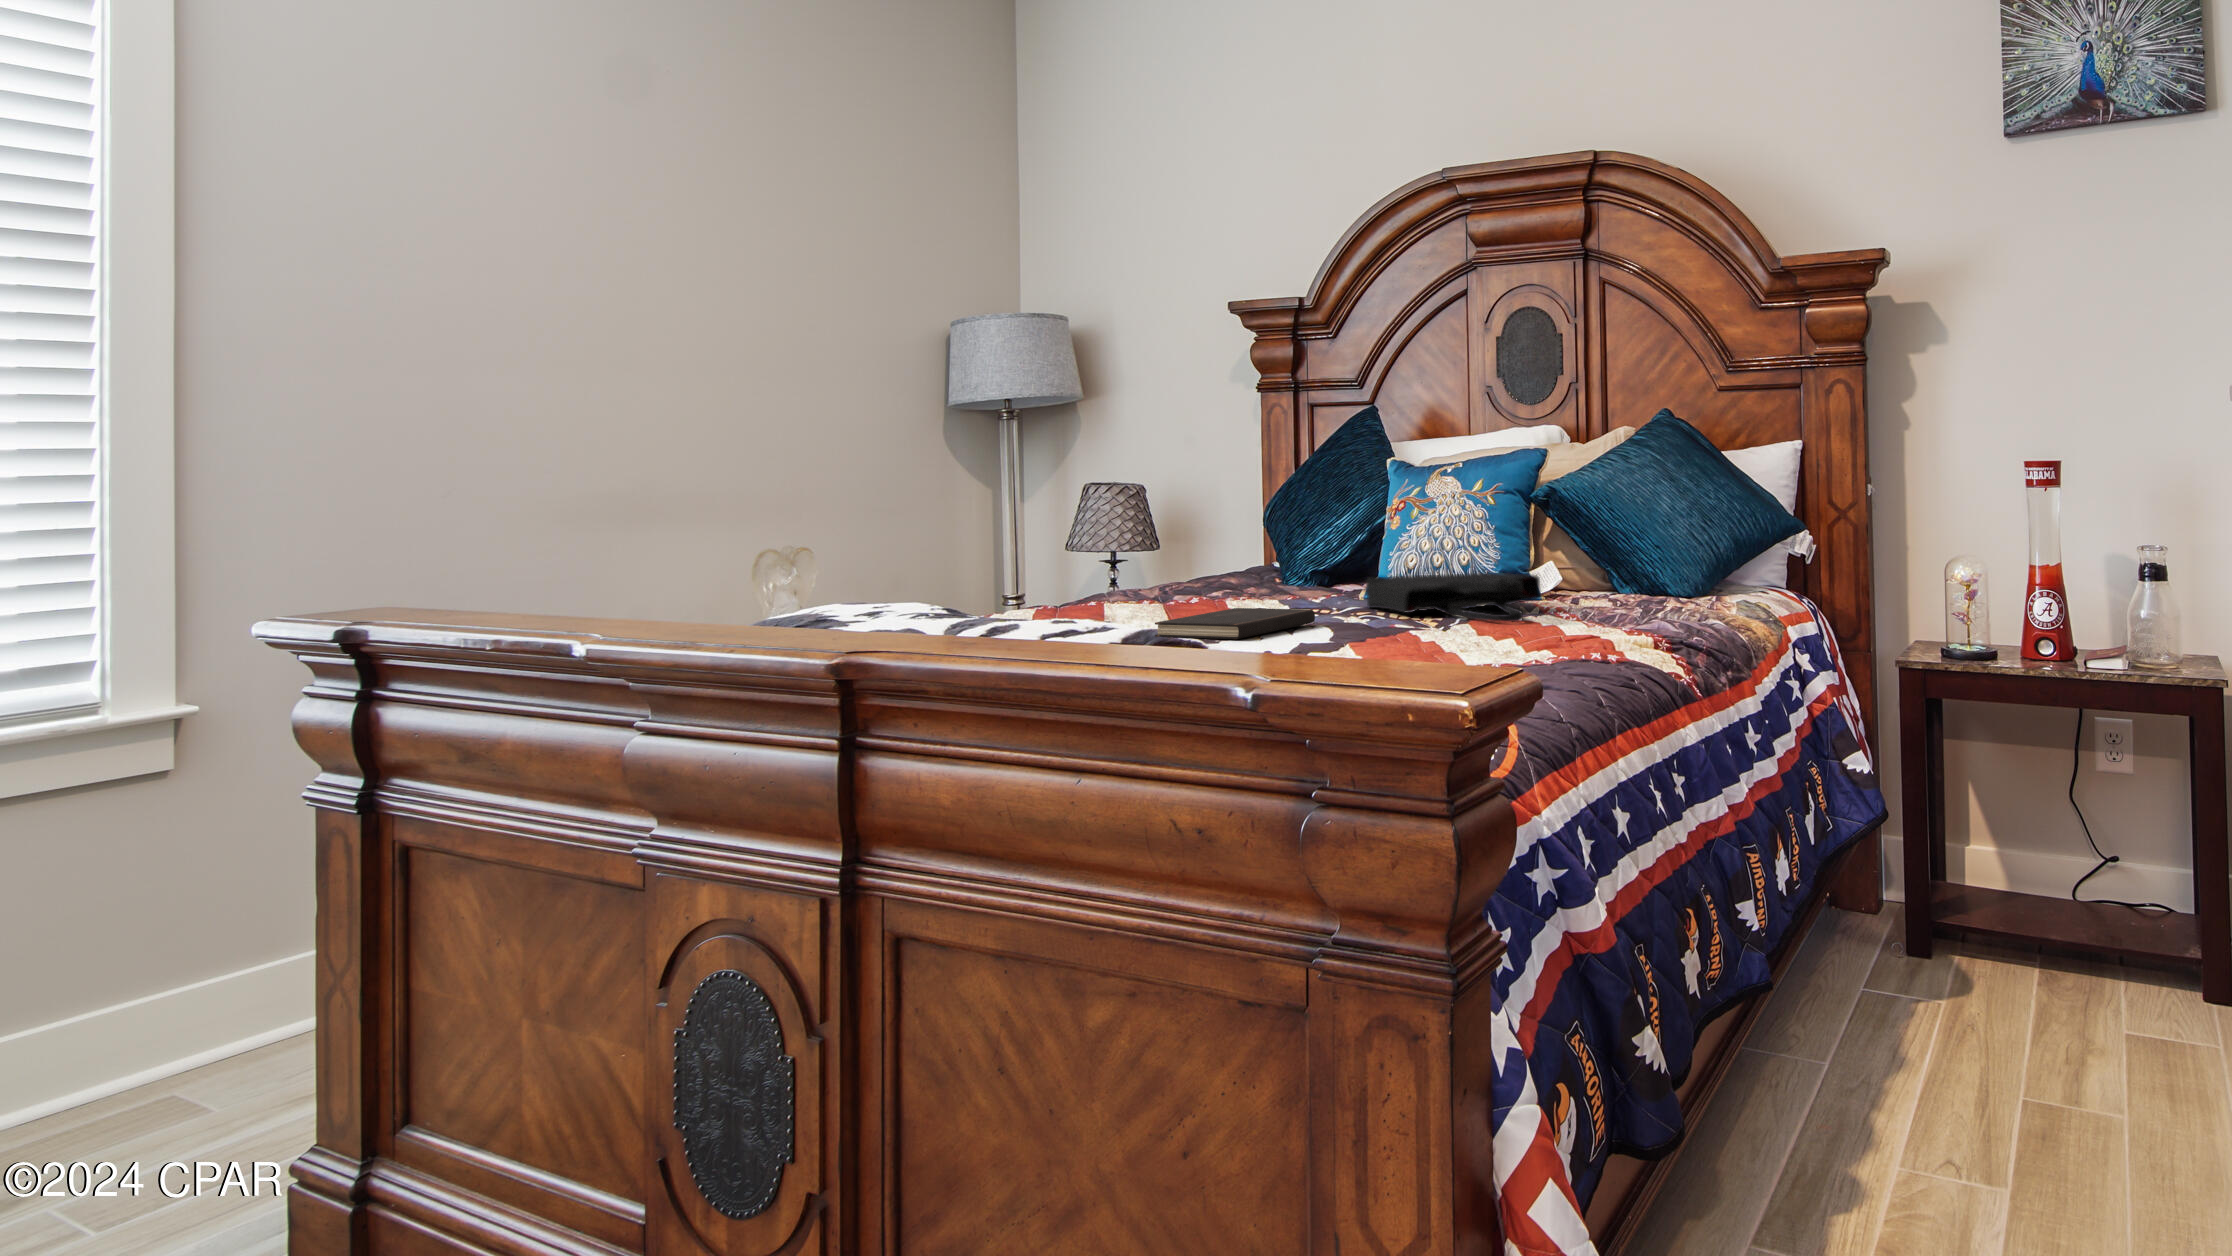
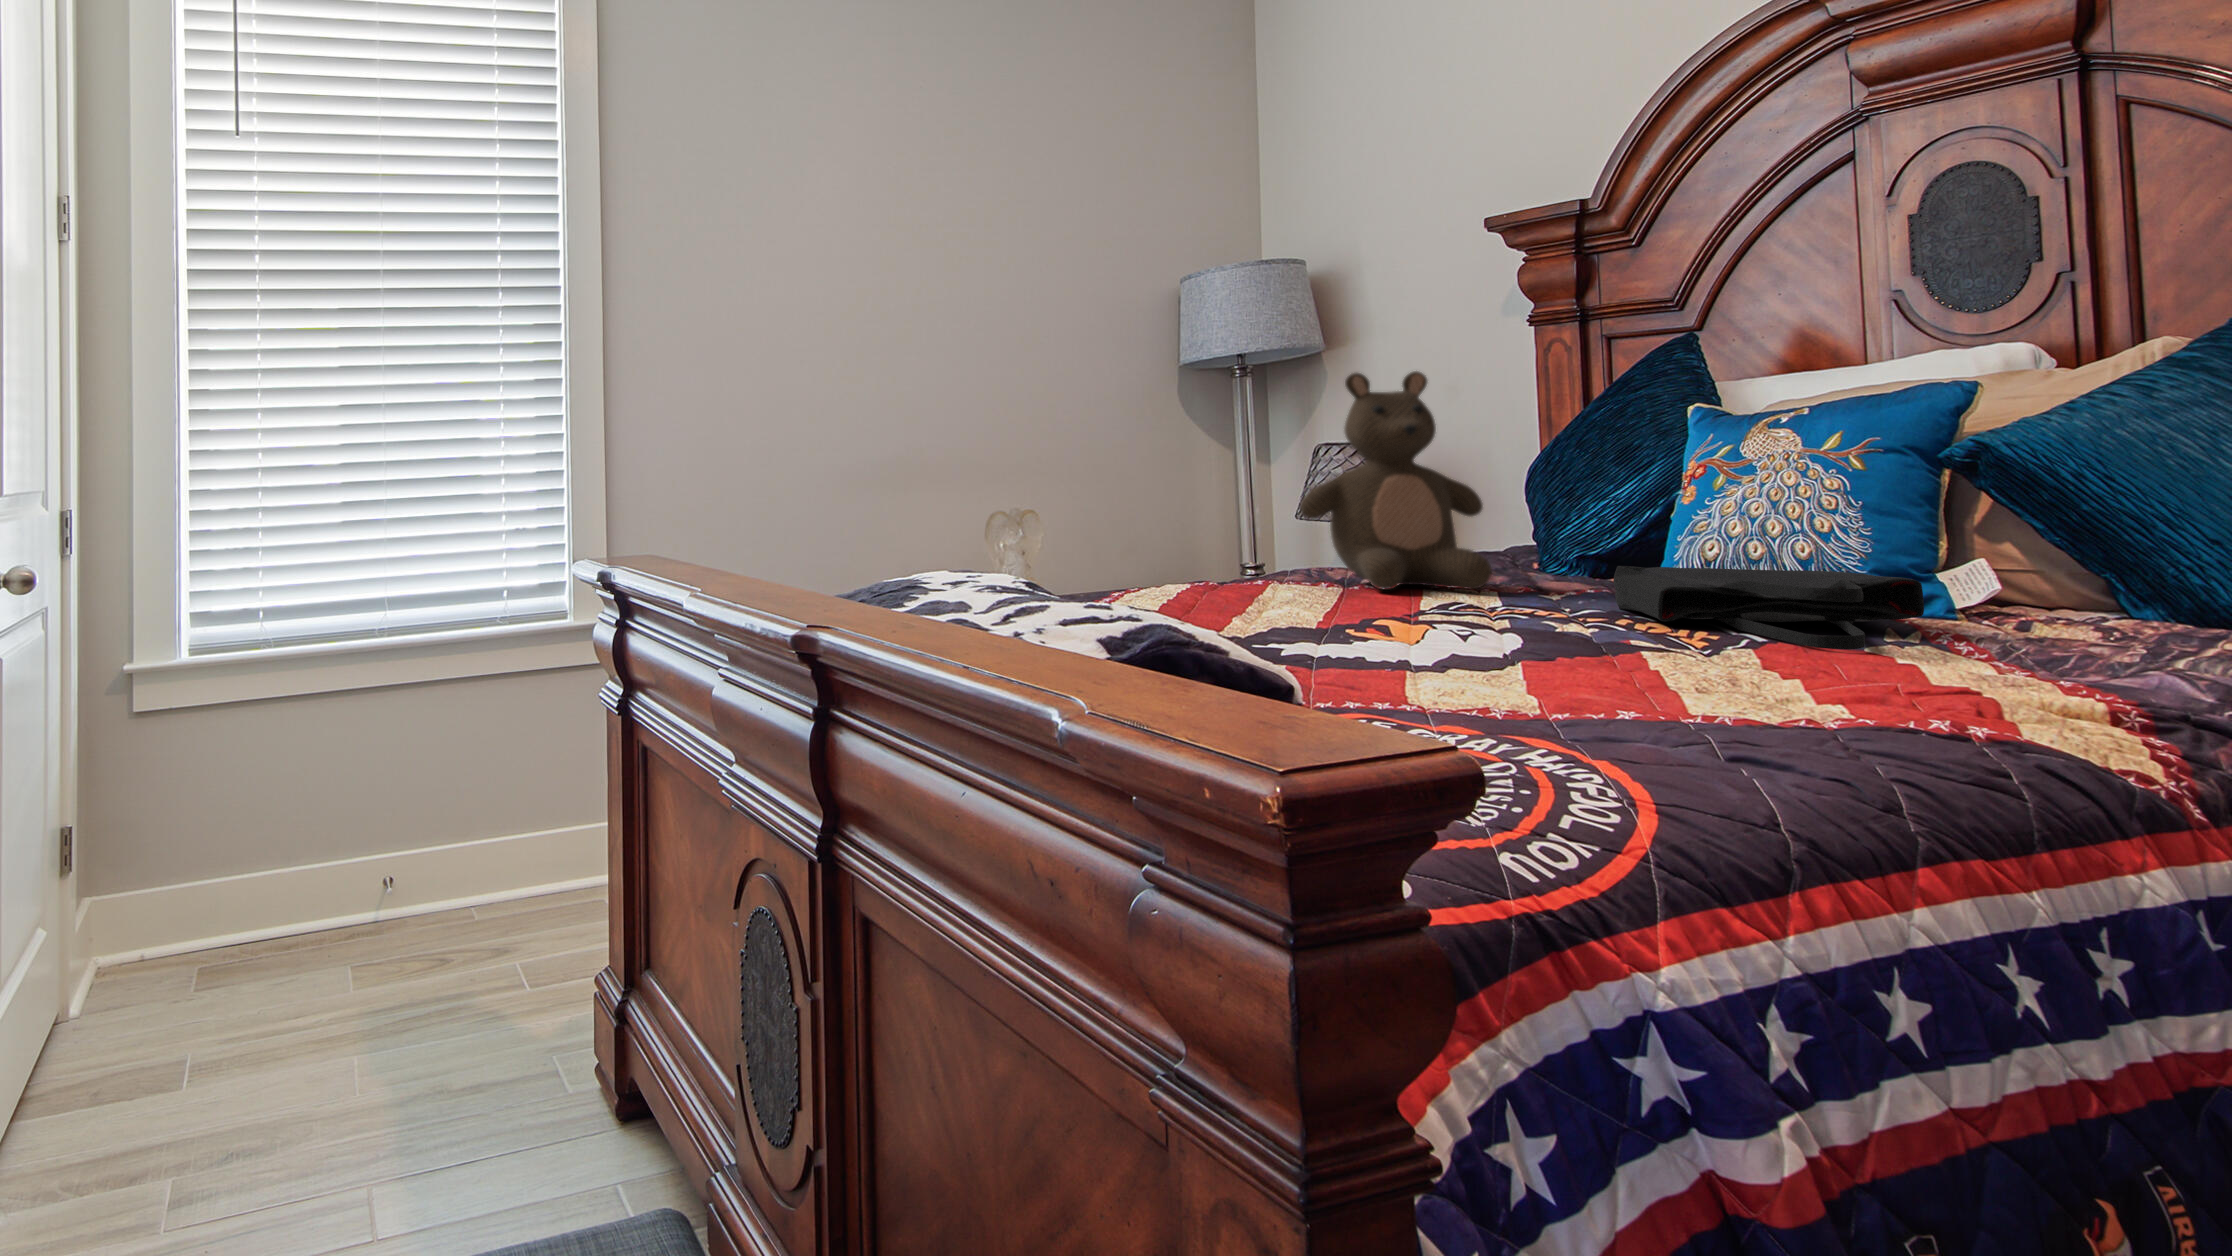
stuffed bear: none [1134,430,1279,607] -> present [1300,371,1492,590]
hardcover book: present [1155,608,1315,639] -> none [1268,594,1500,634]

